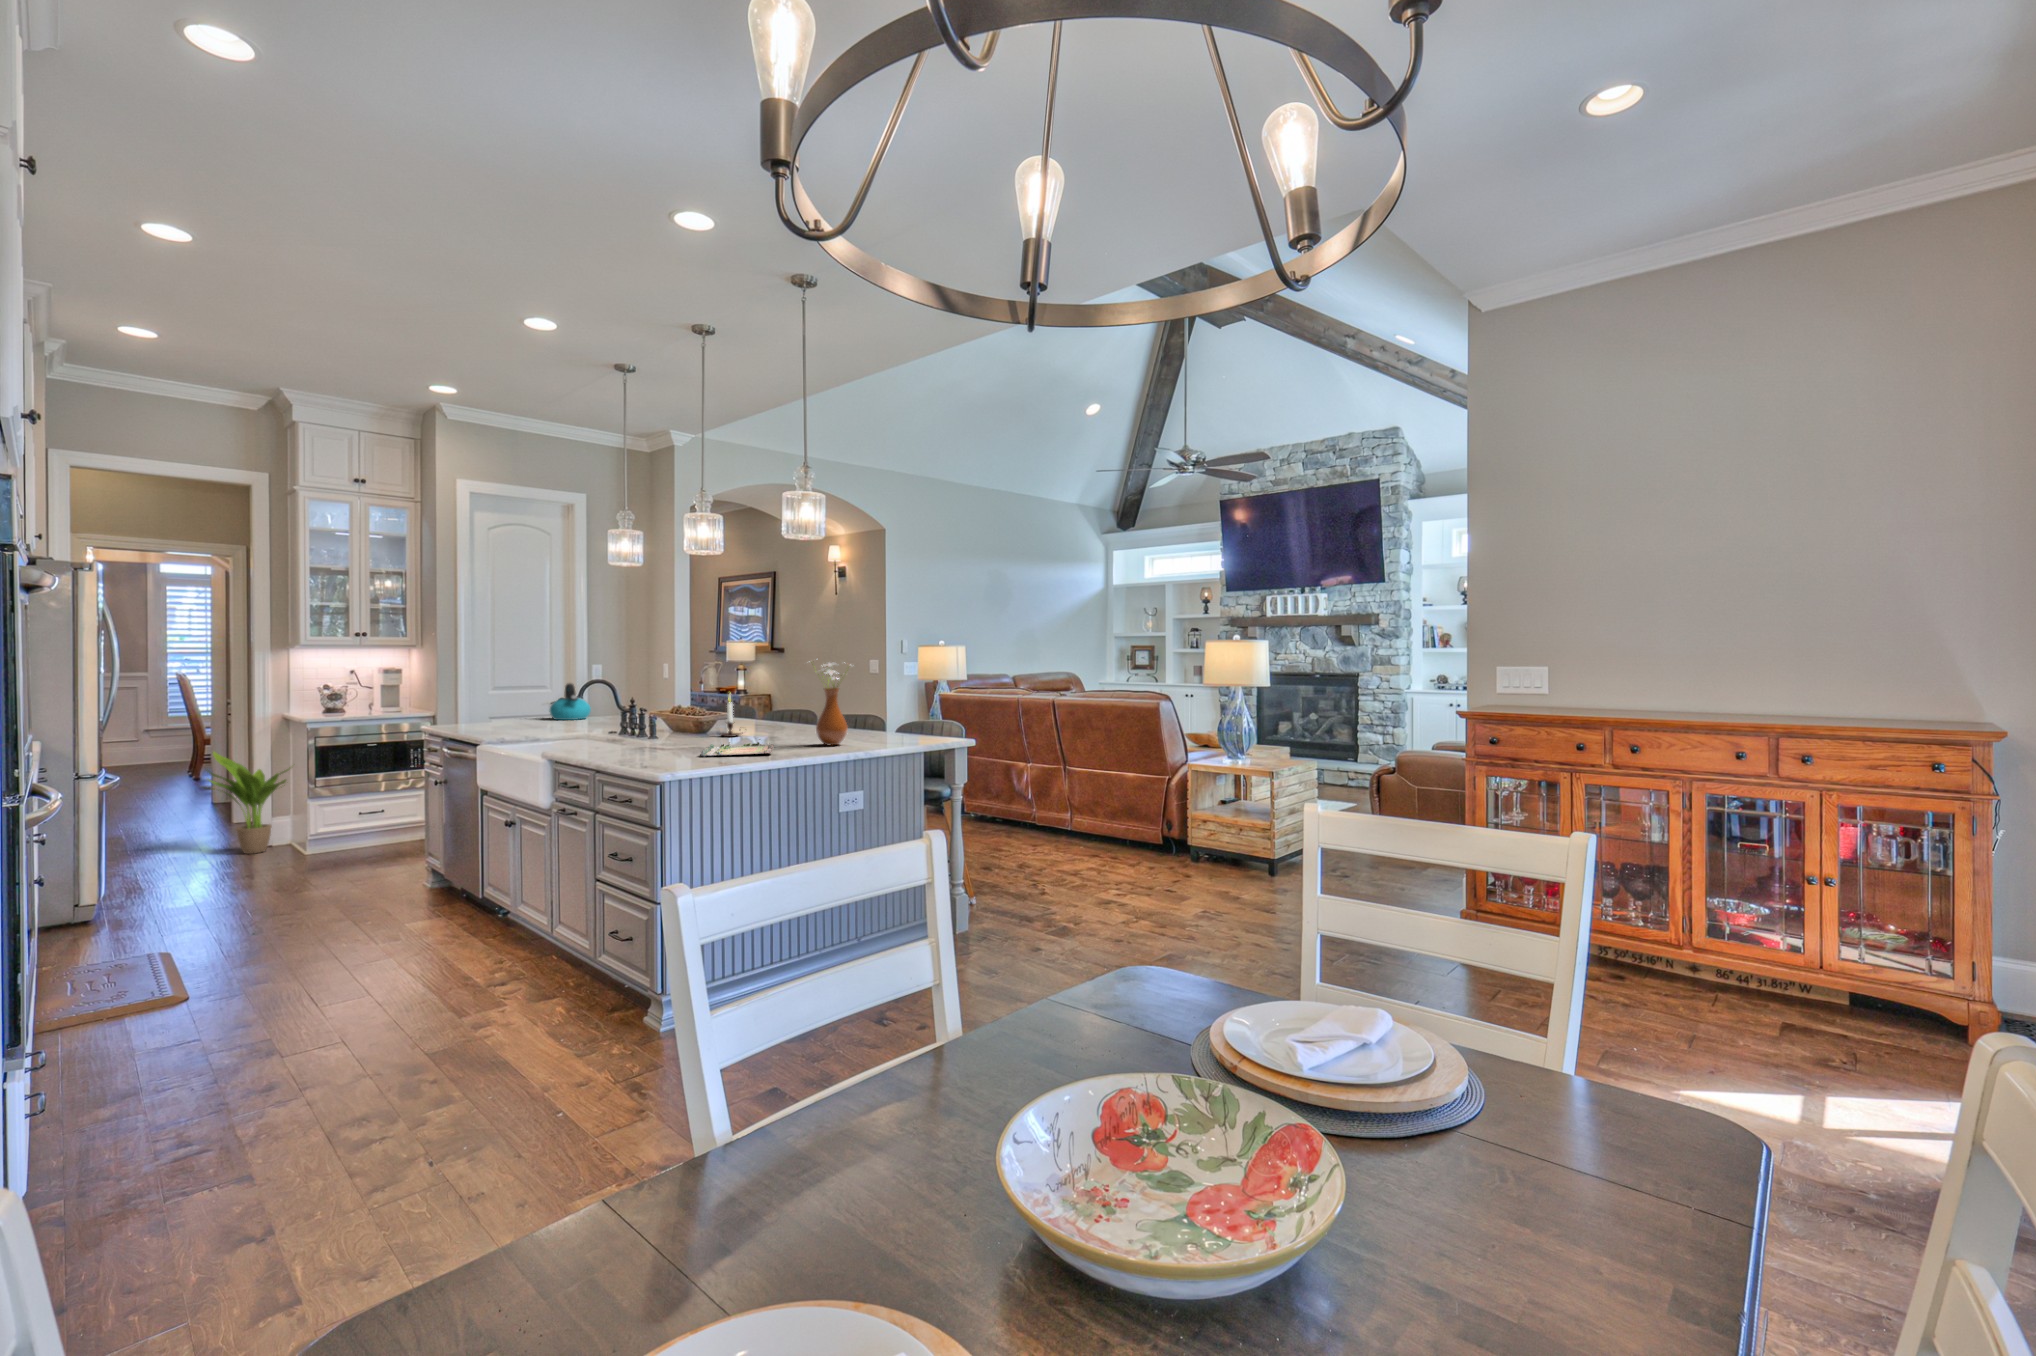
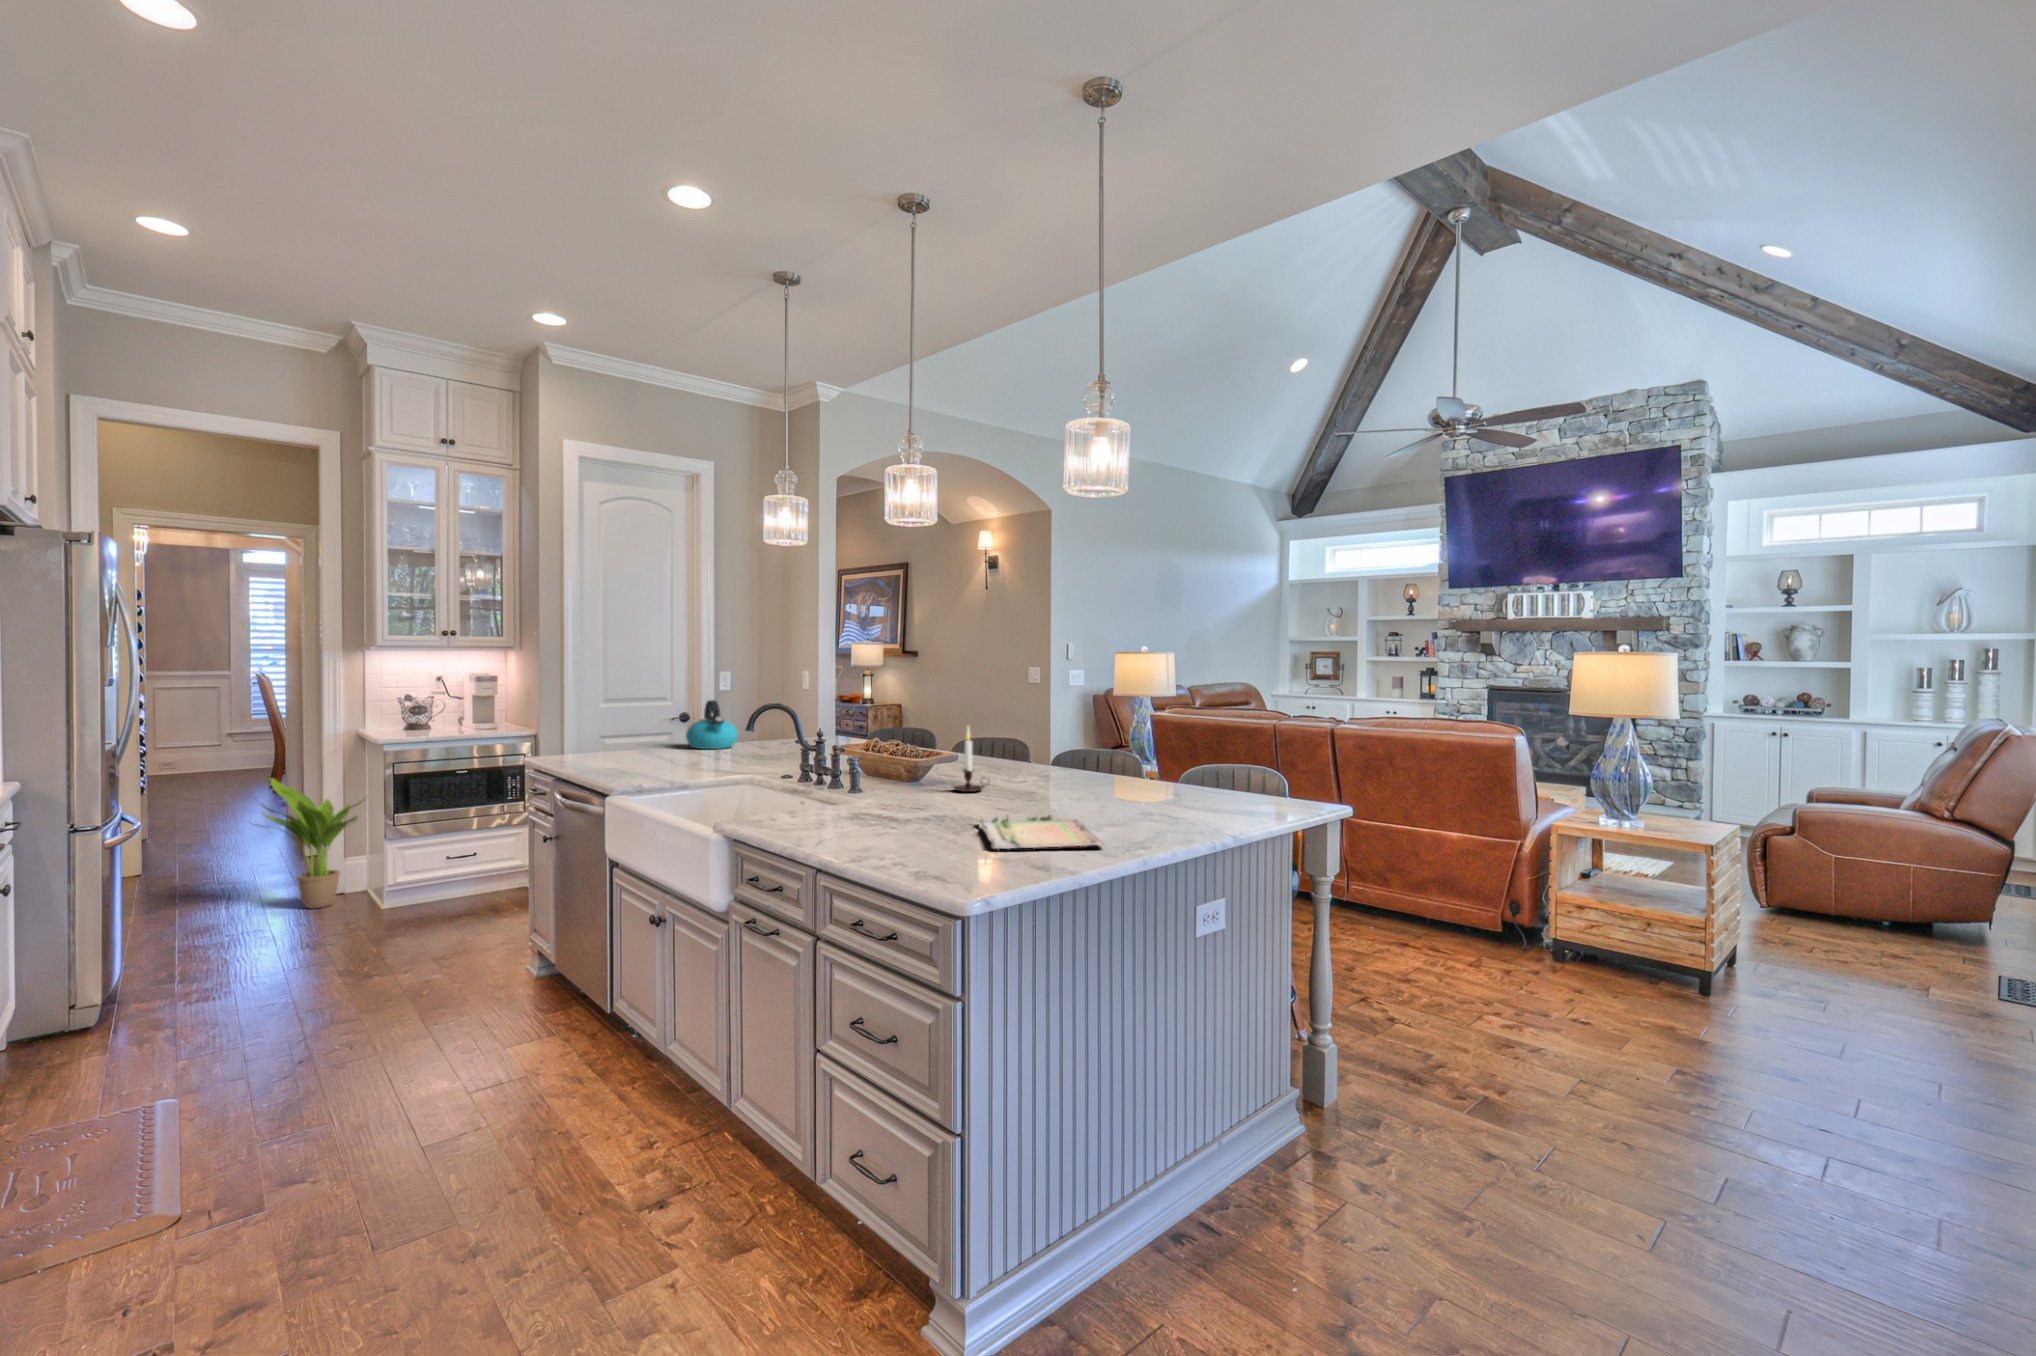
vase: present [809,661,848,745] -> none [1115,681,1197,819]

